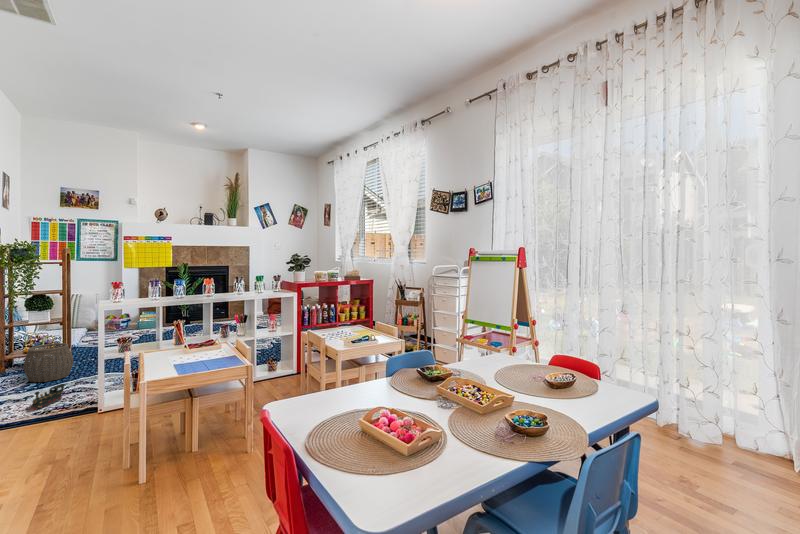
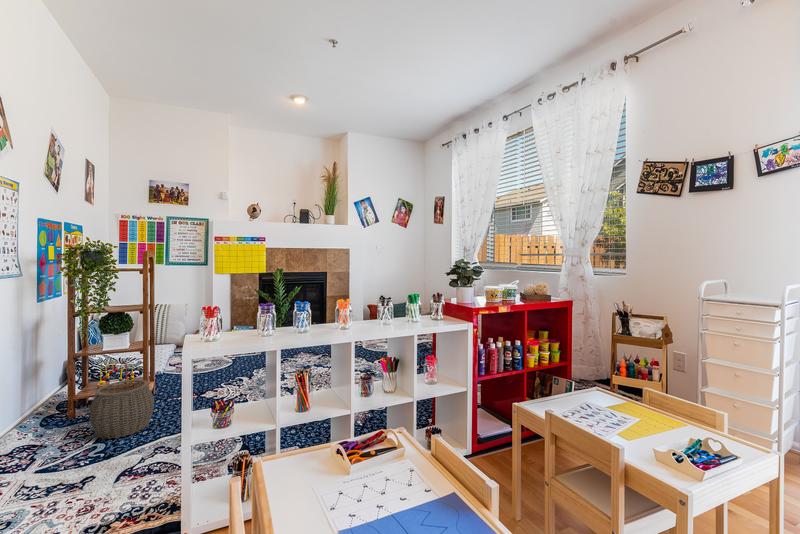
toy train: present [29,384,66,411] -> none [78,459,138,518]

